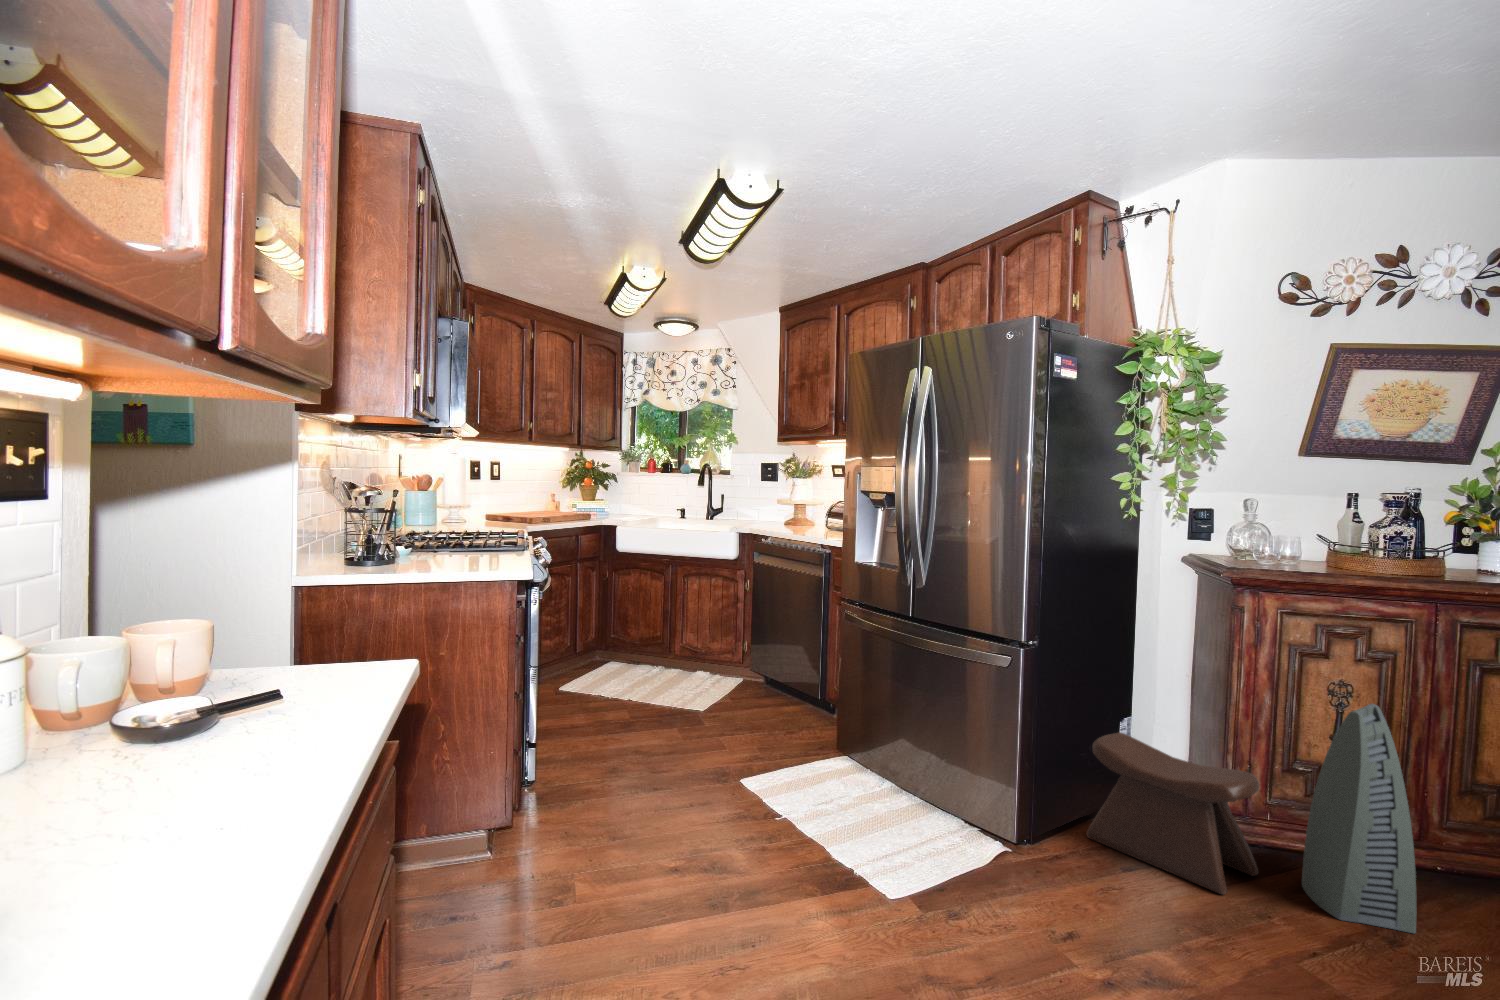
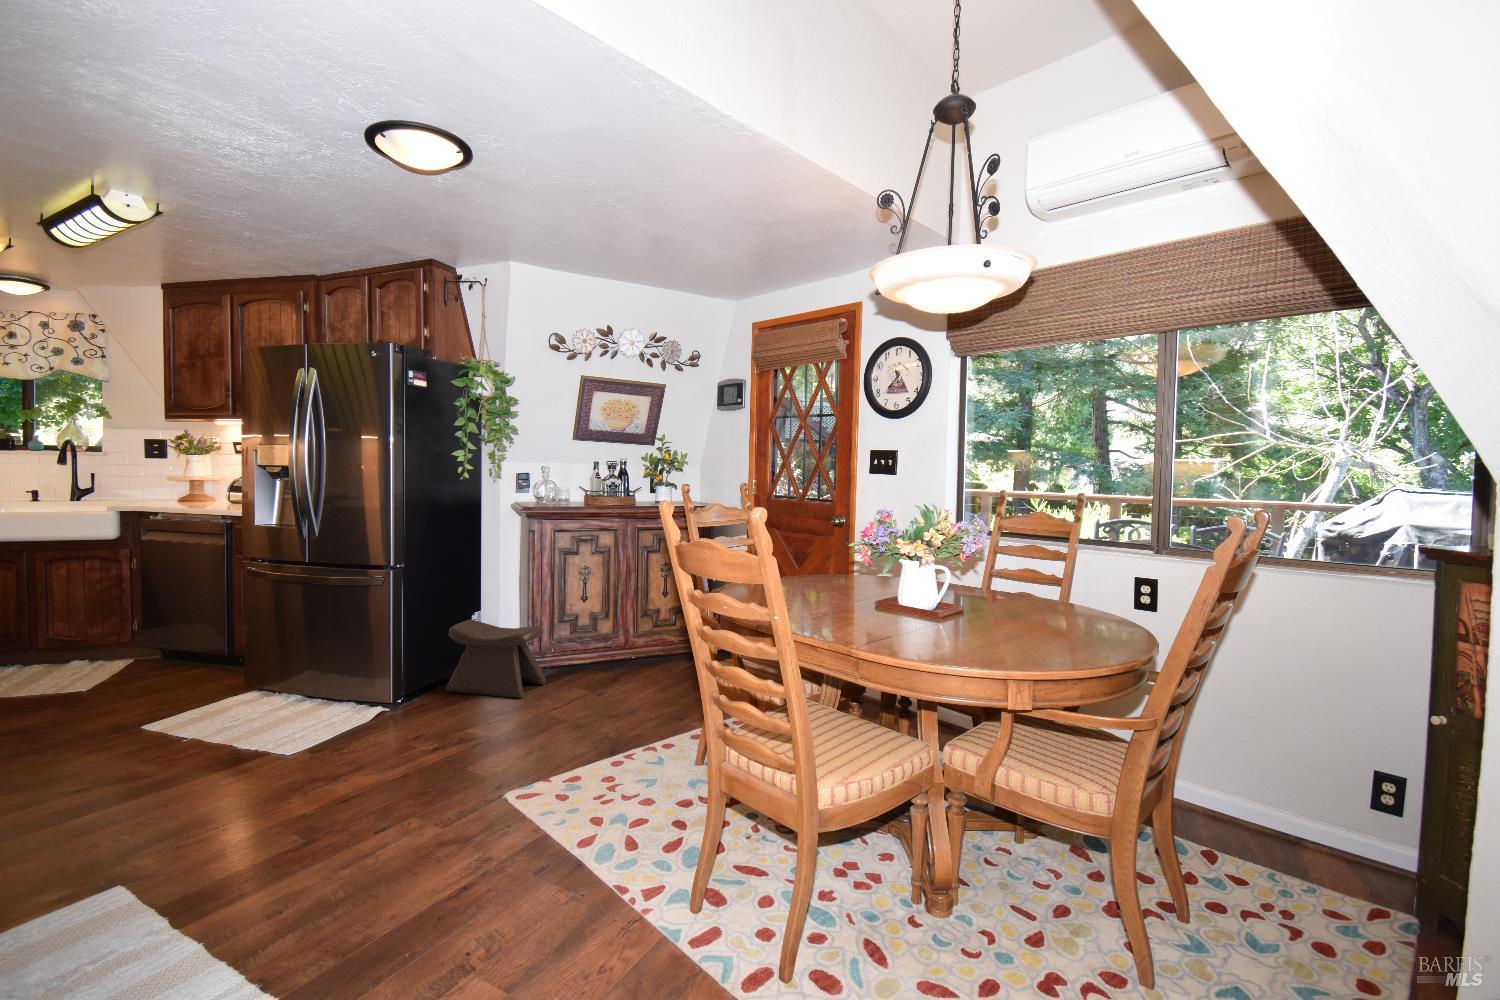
air purifier: present [1302,704,1416,933] -> none [567,575,613,692]

